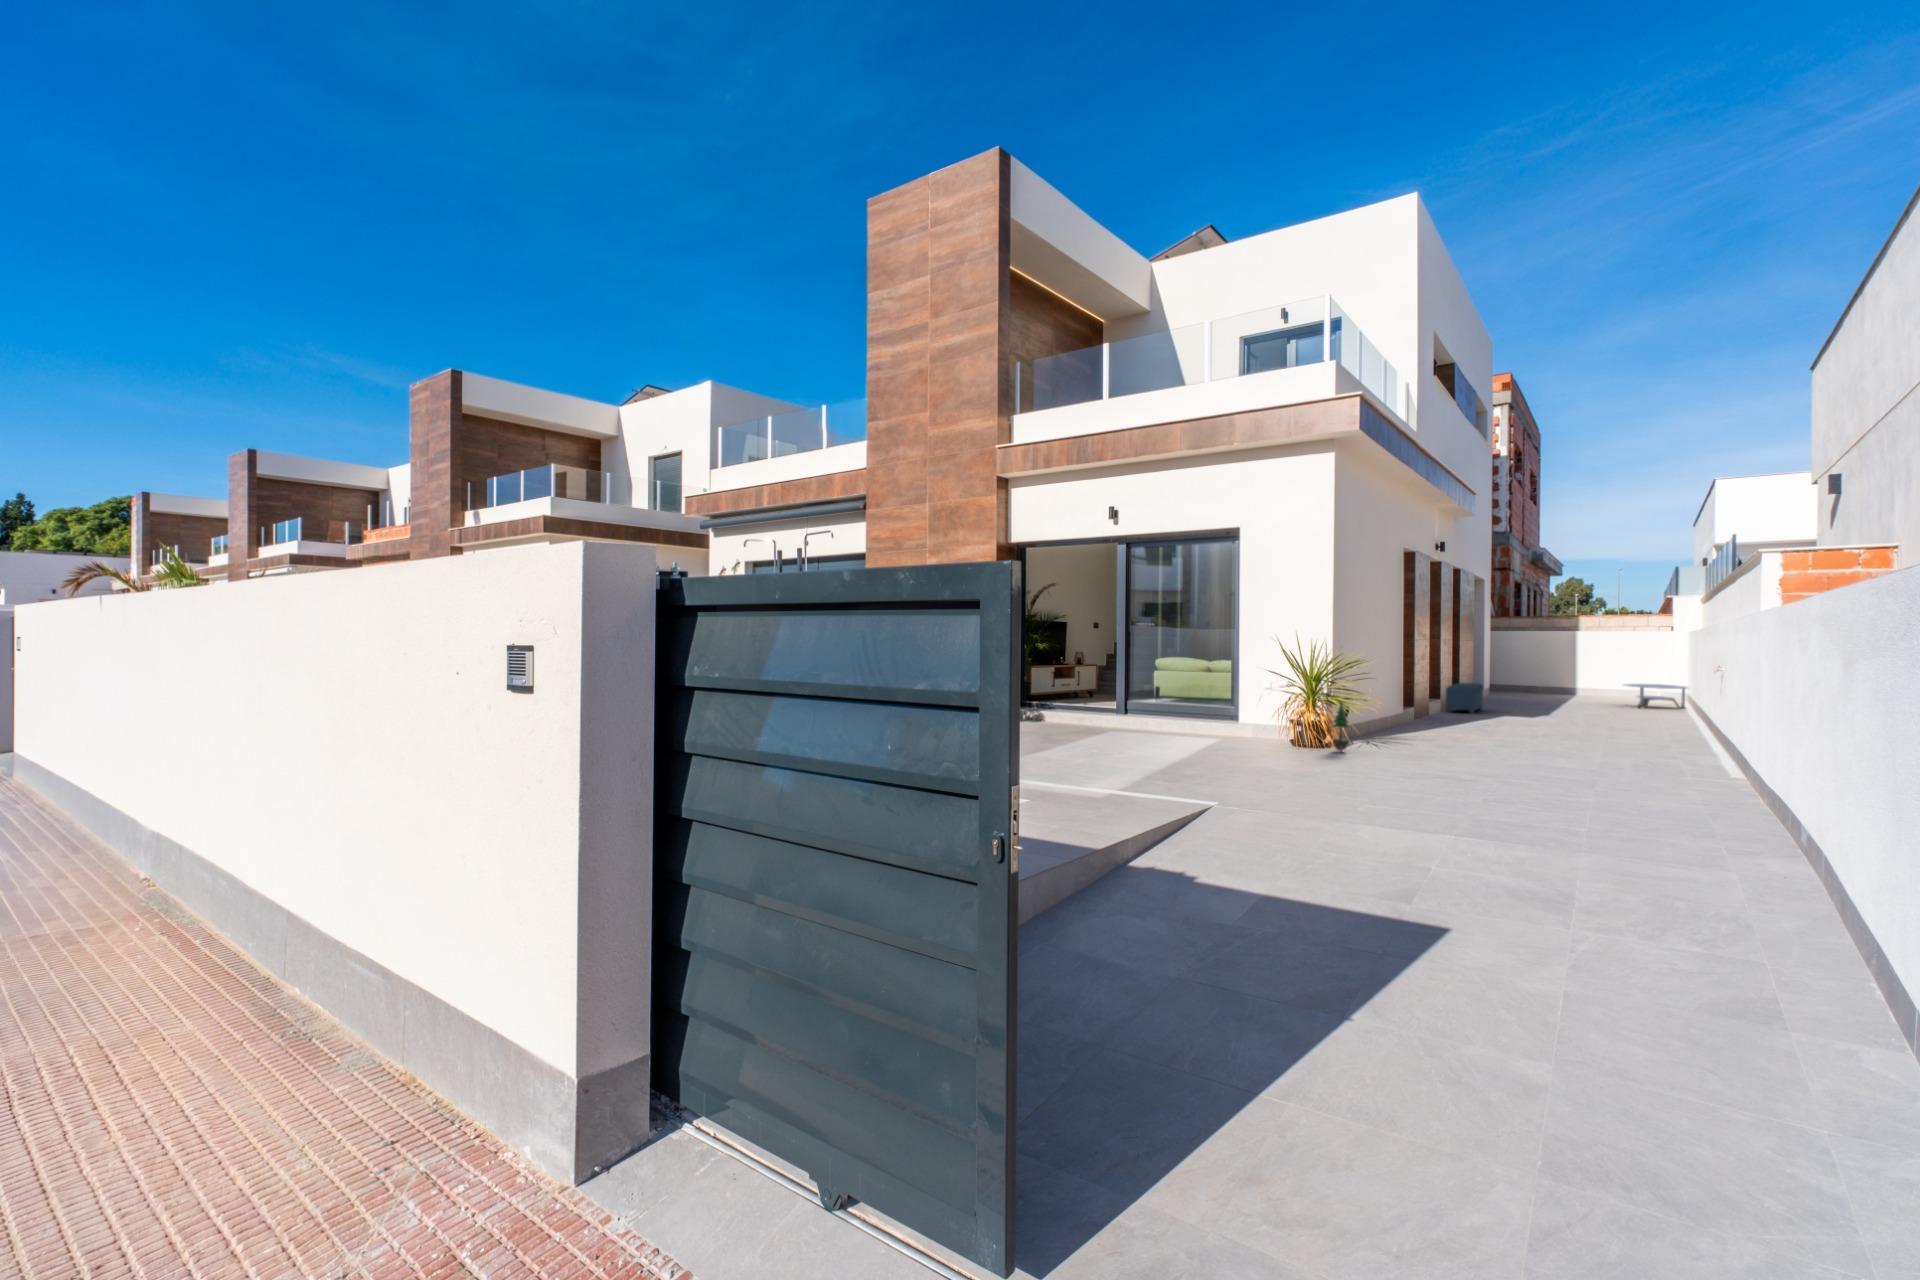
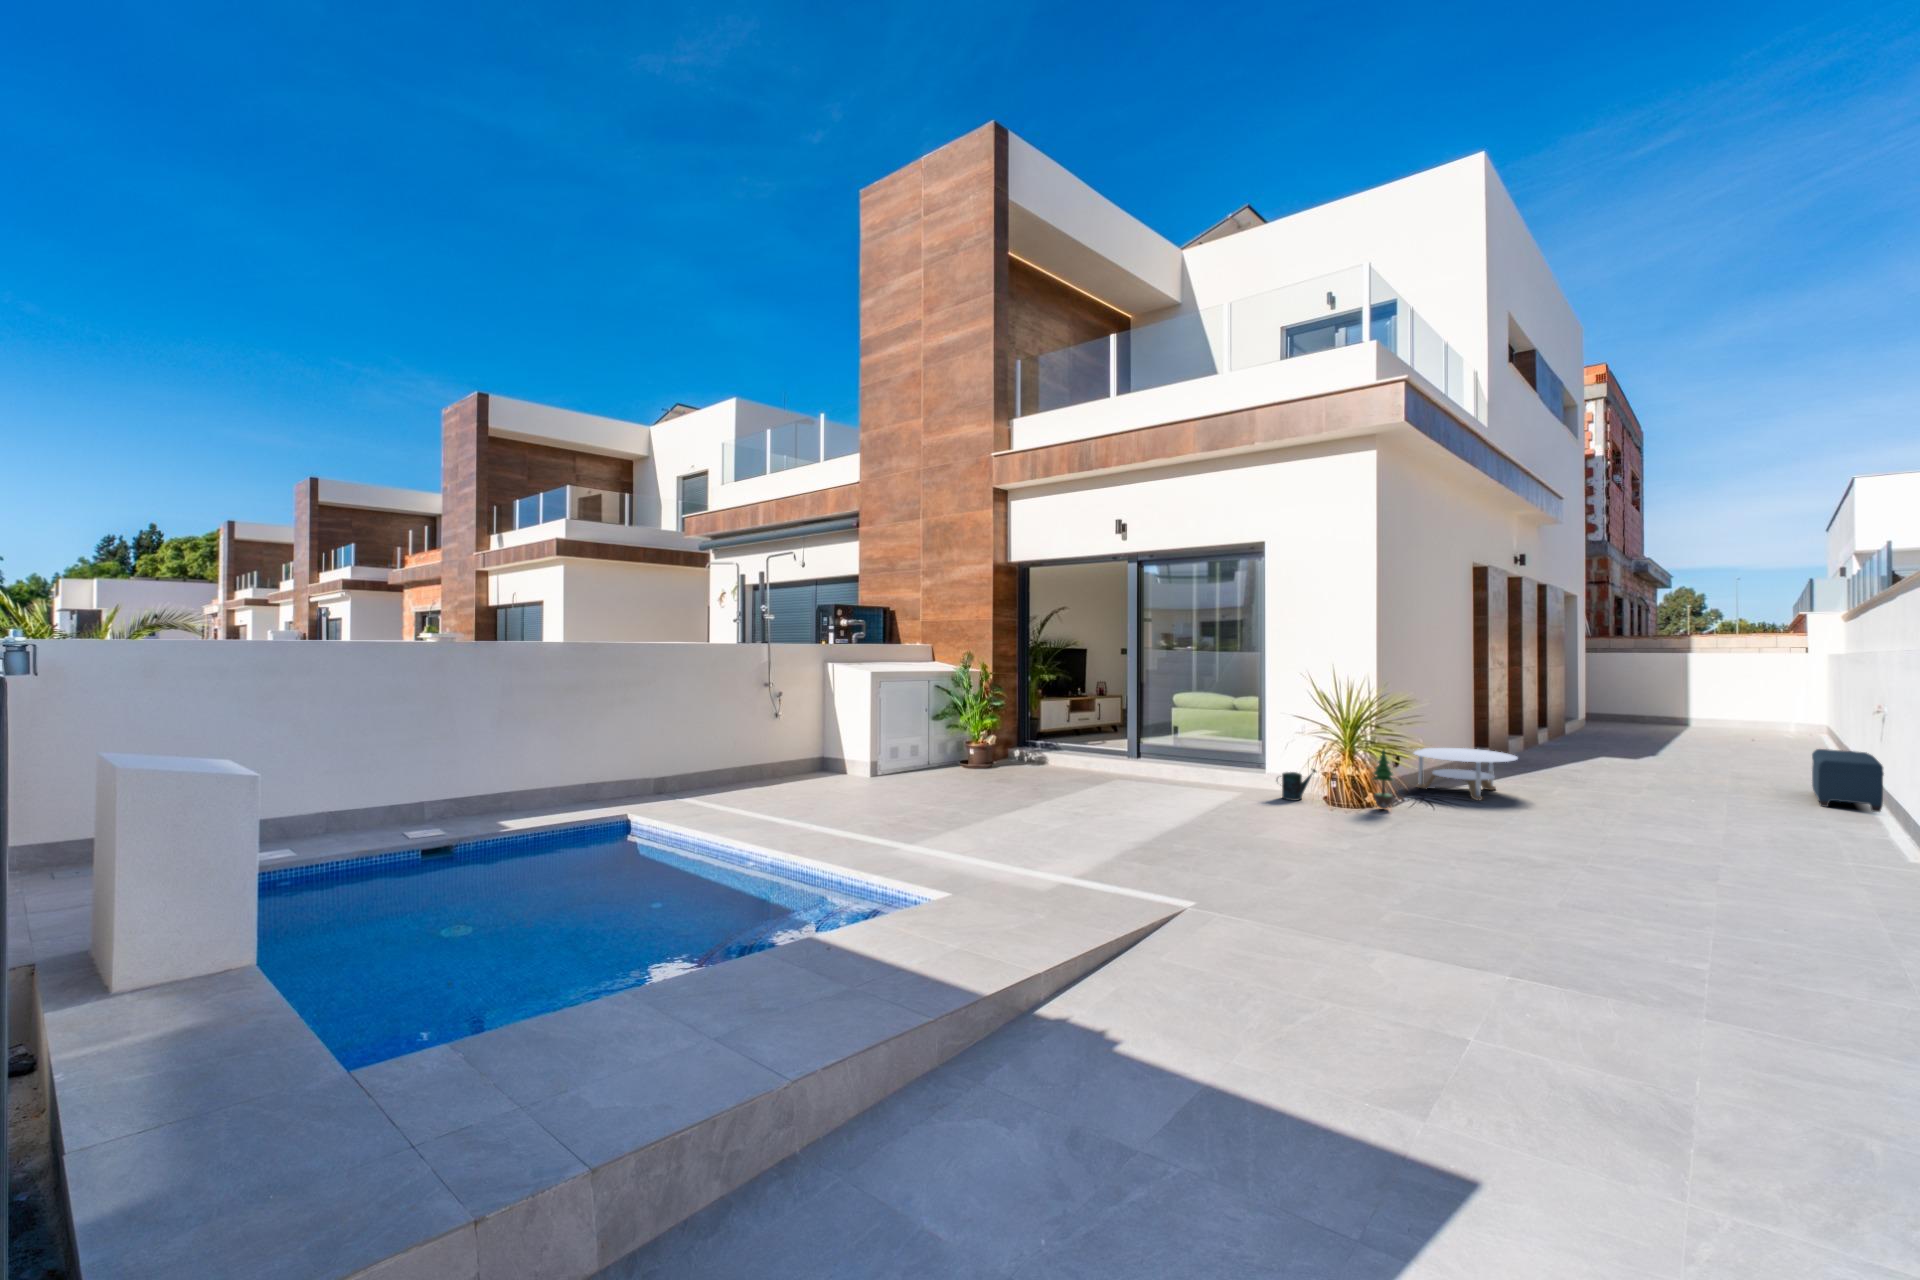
bench: present [1445,683,1483,714] -> present [1812,749,1884,812]
round table: present [1625,684,1687,709] -> present [1414,748,1518,800]
watering can: none [1251,719,1285,747] -> present [1277,769,1316,801]

